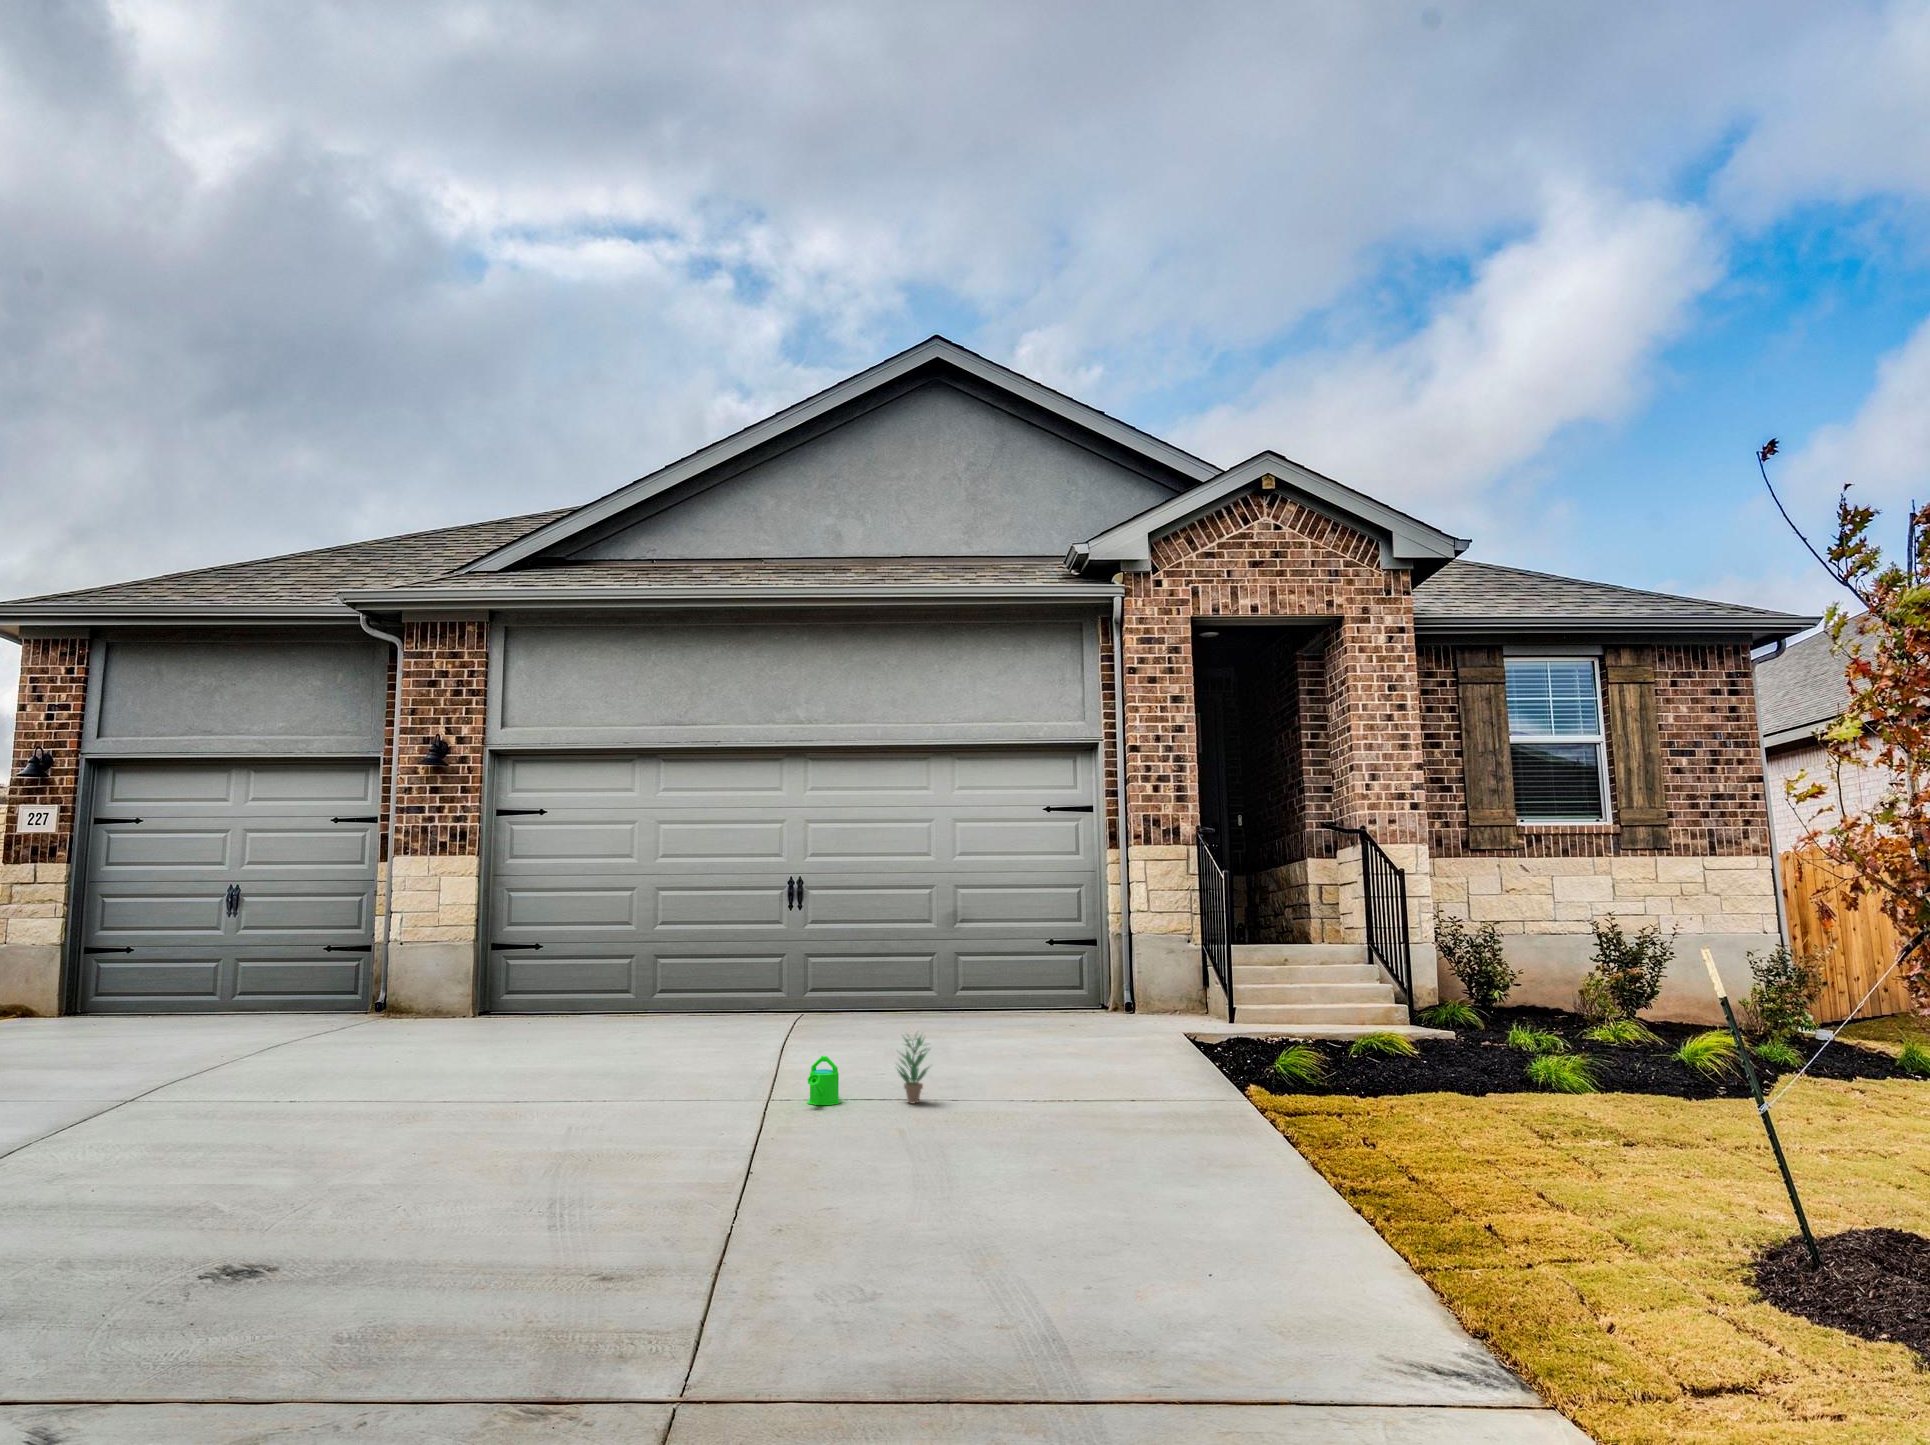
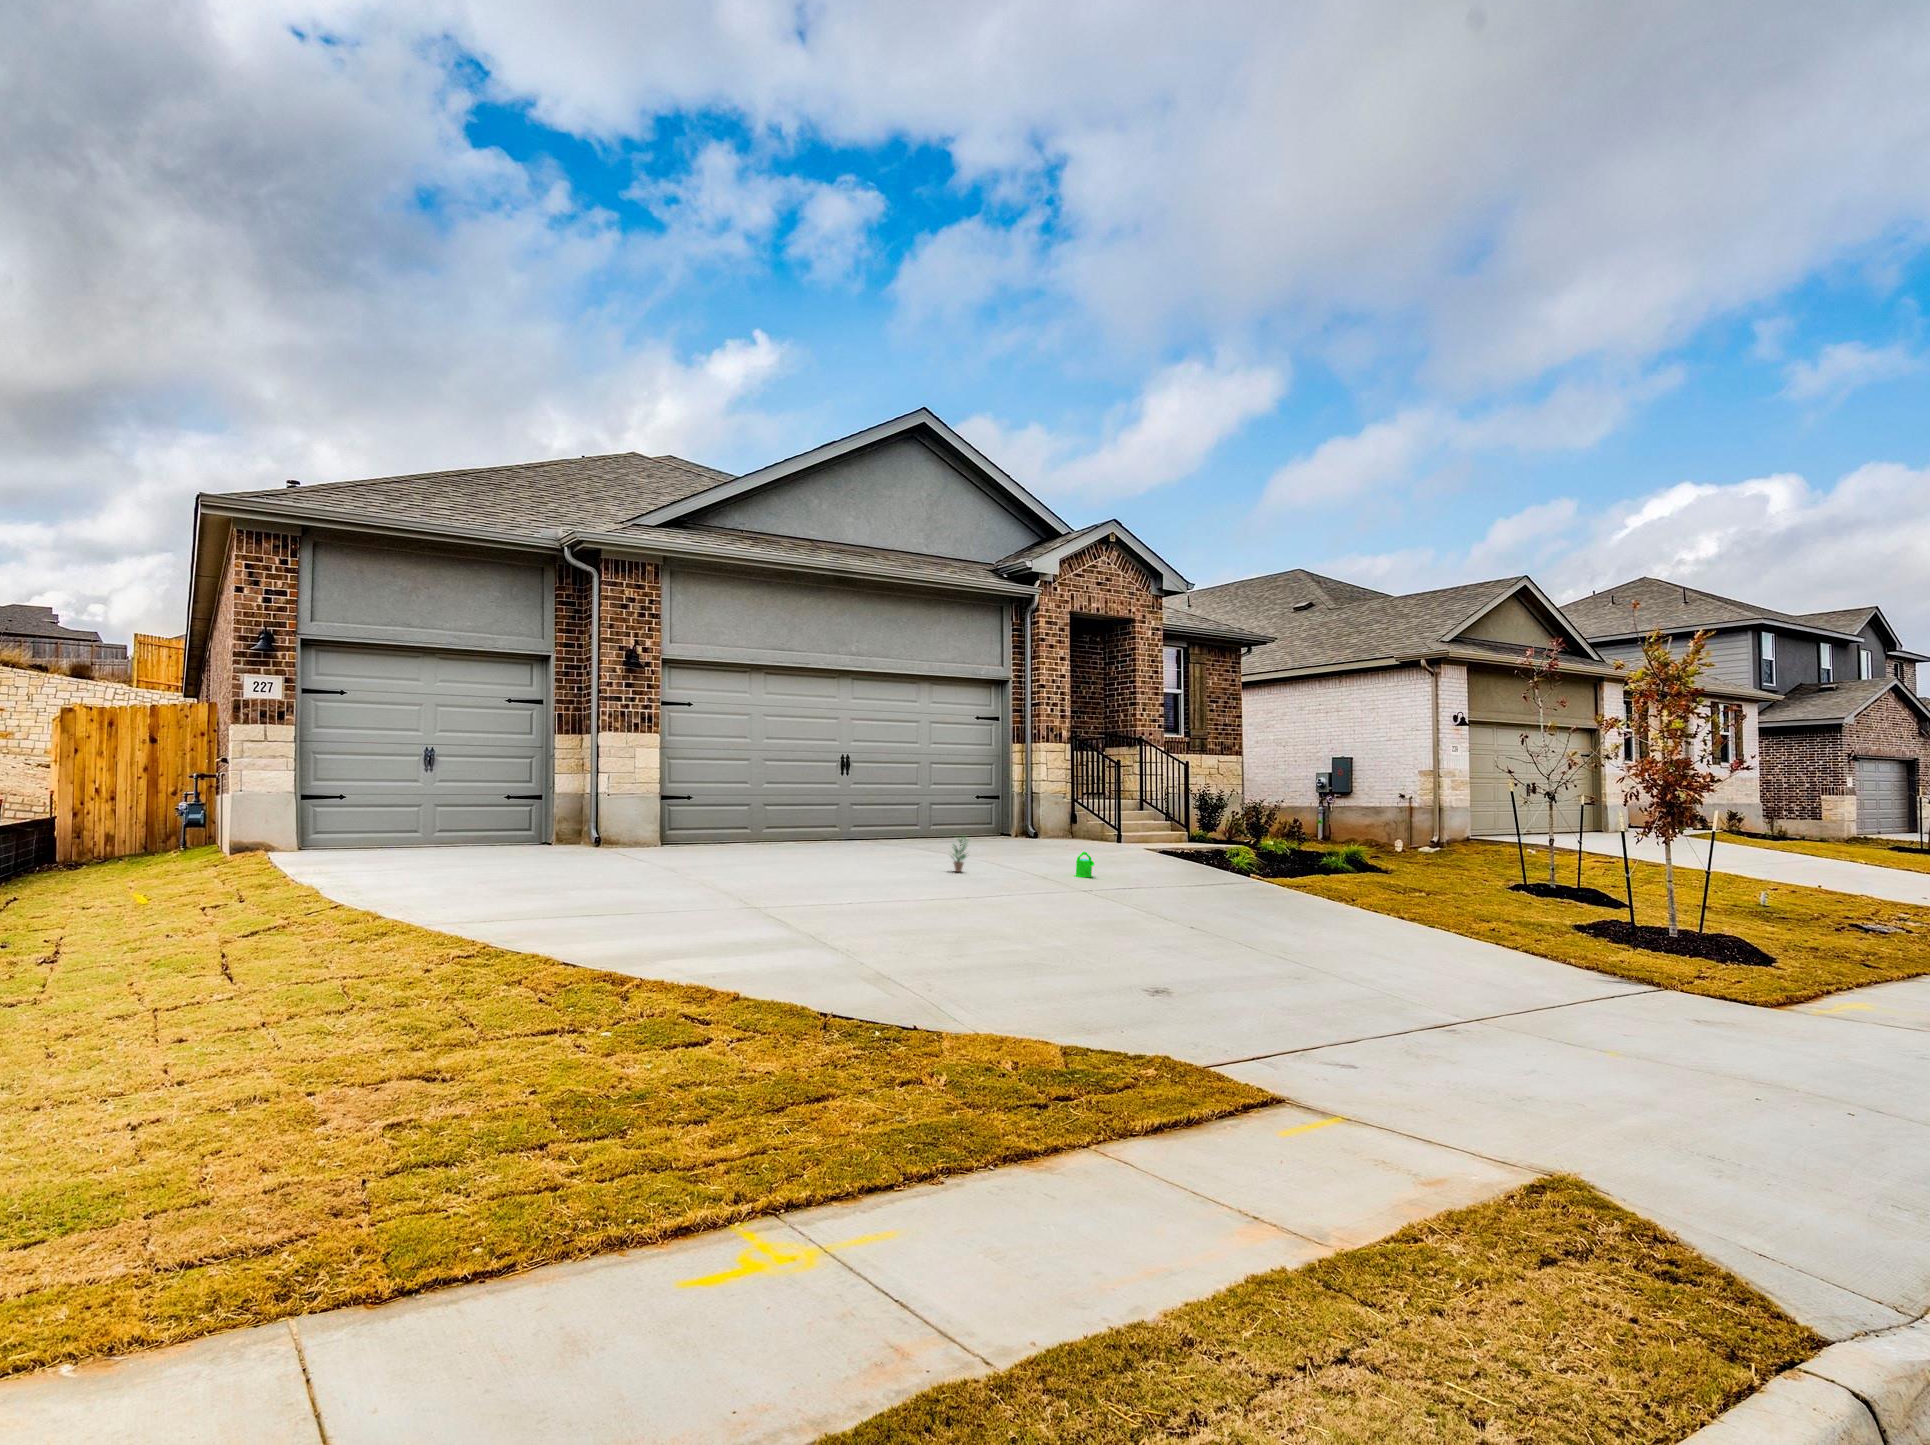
potted plant: present [897,1036,930,1104] -> present [953,835,967,872]

